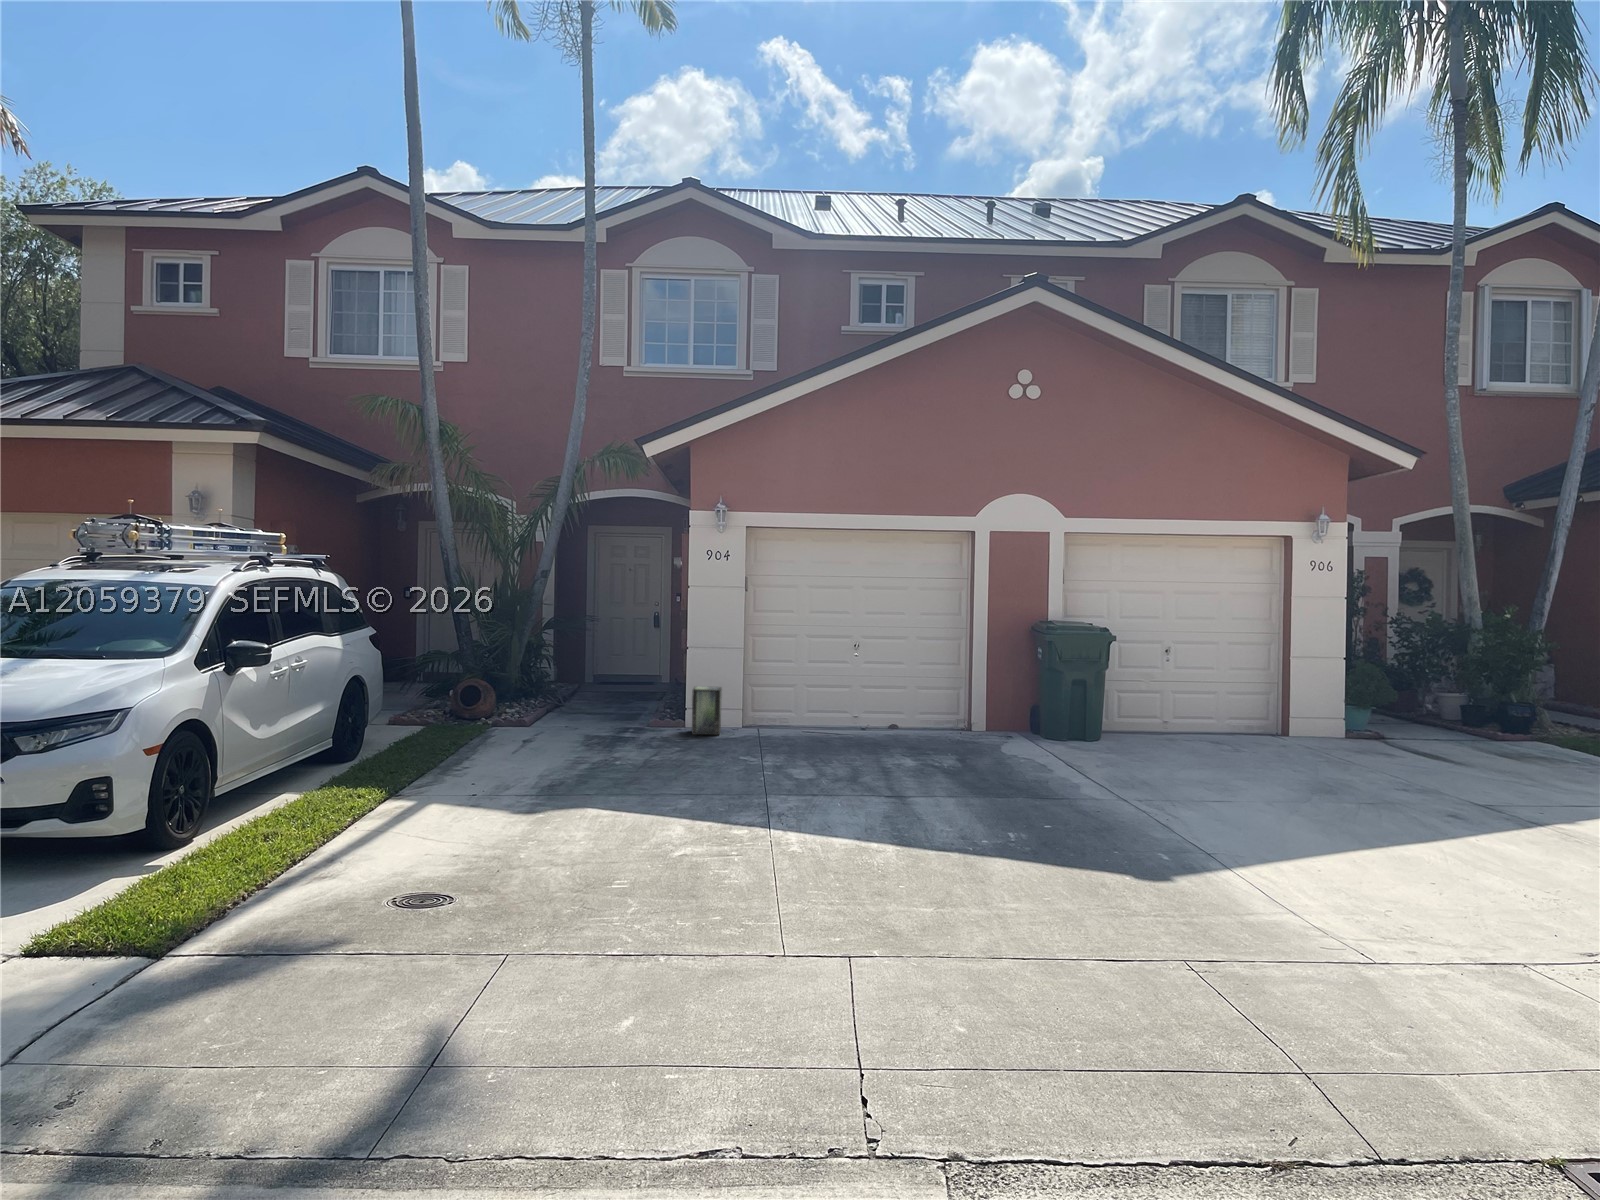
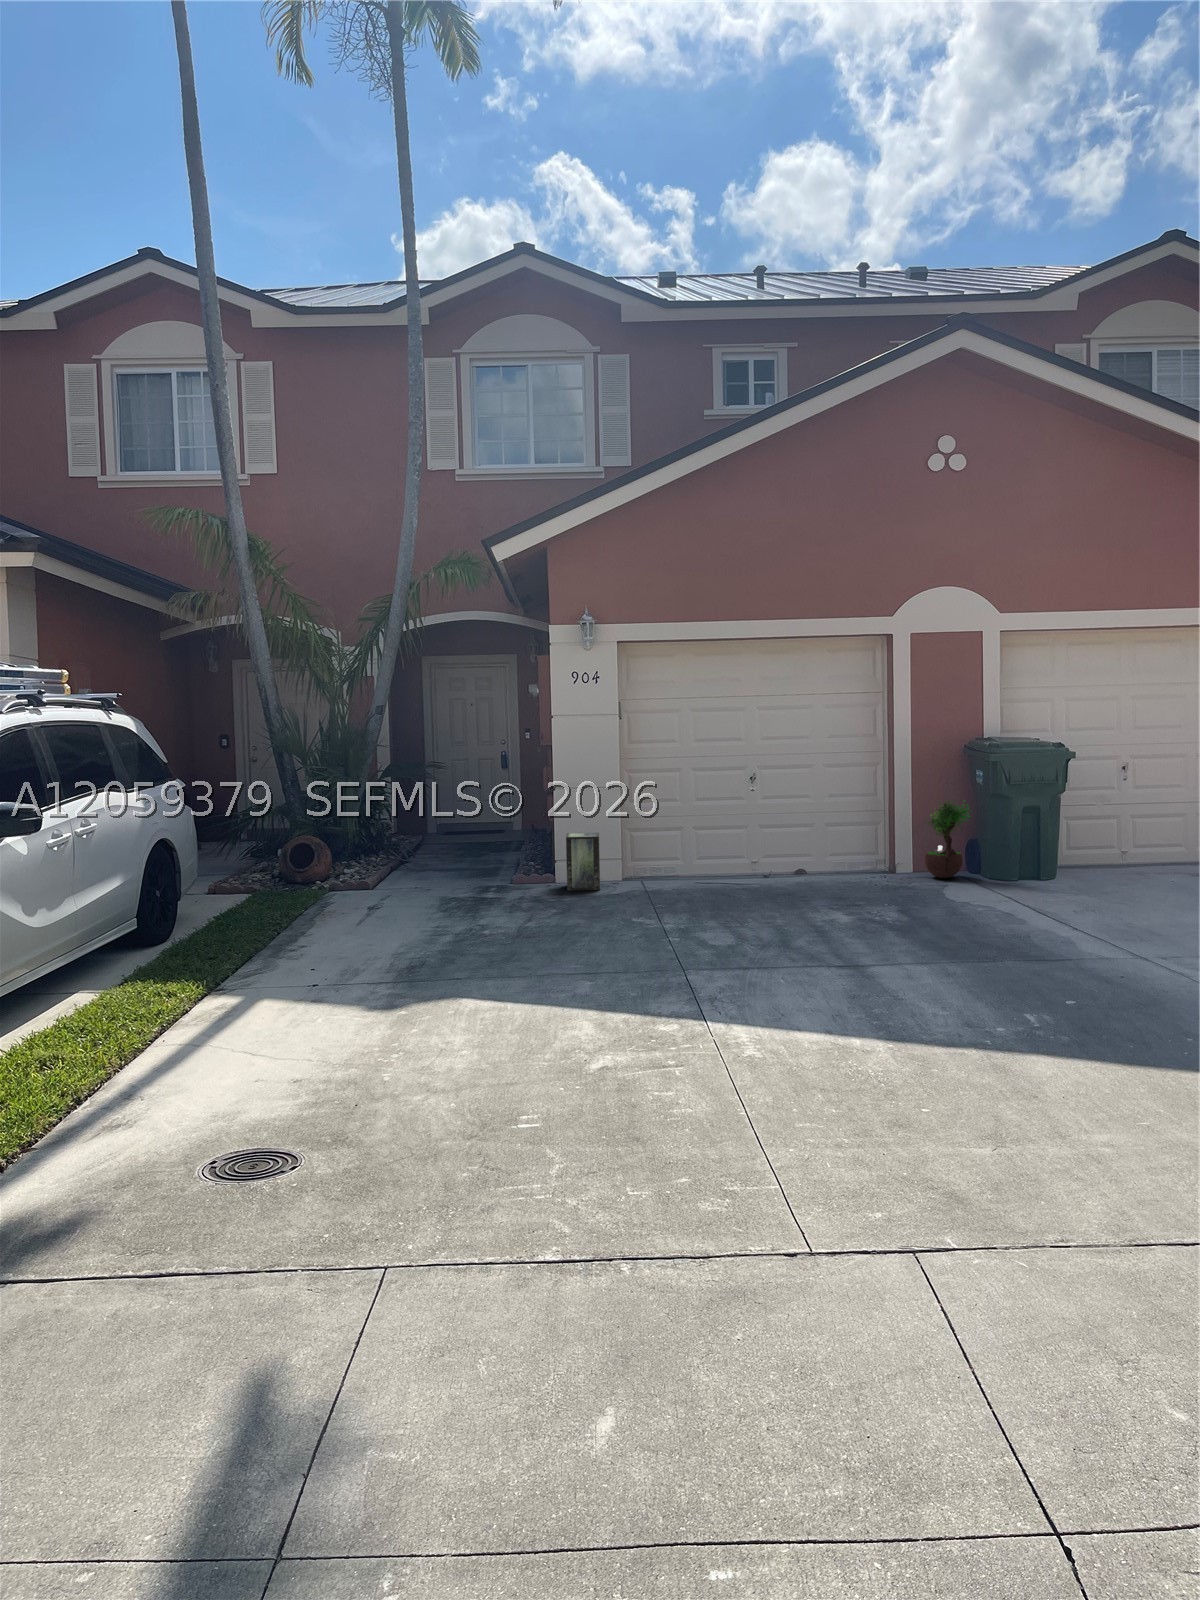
potted tree: none [993,667,1034,737] -> present [923,801,970,878]

